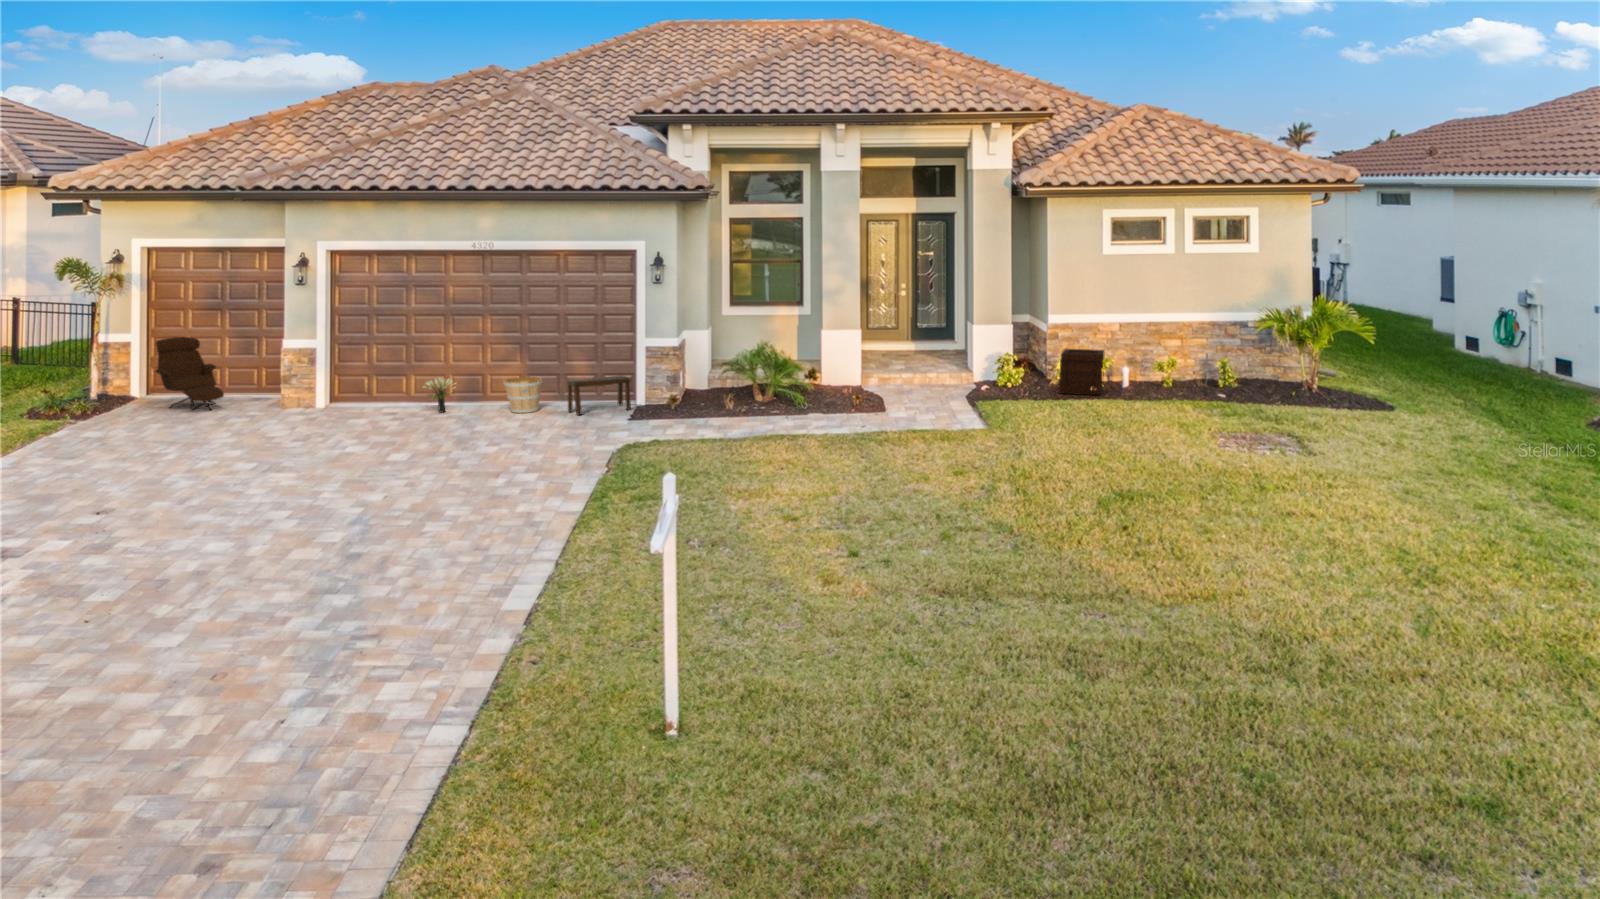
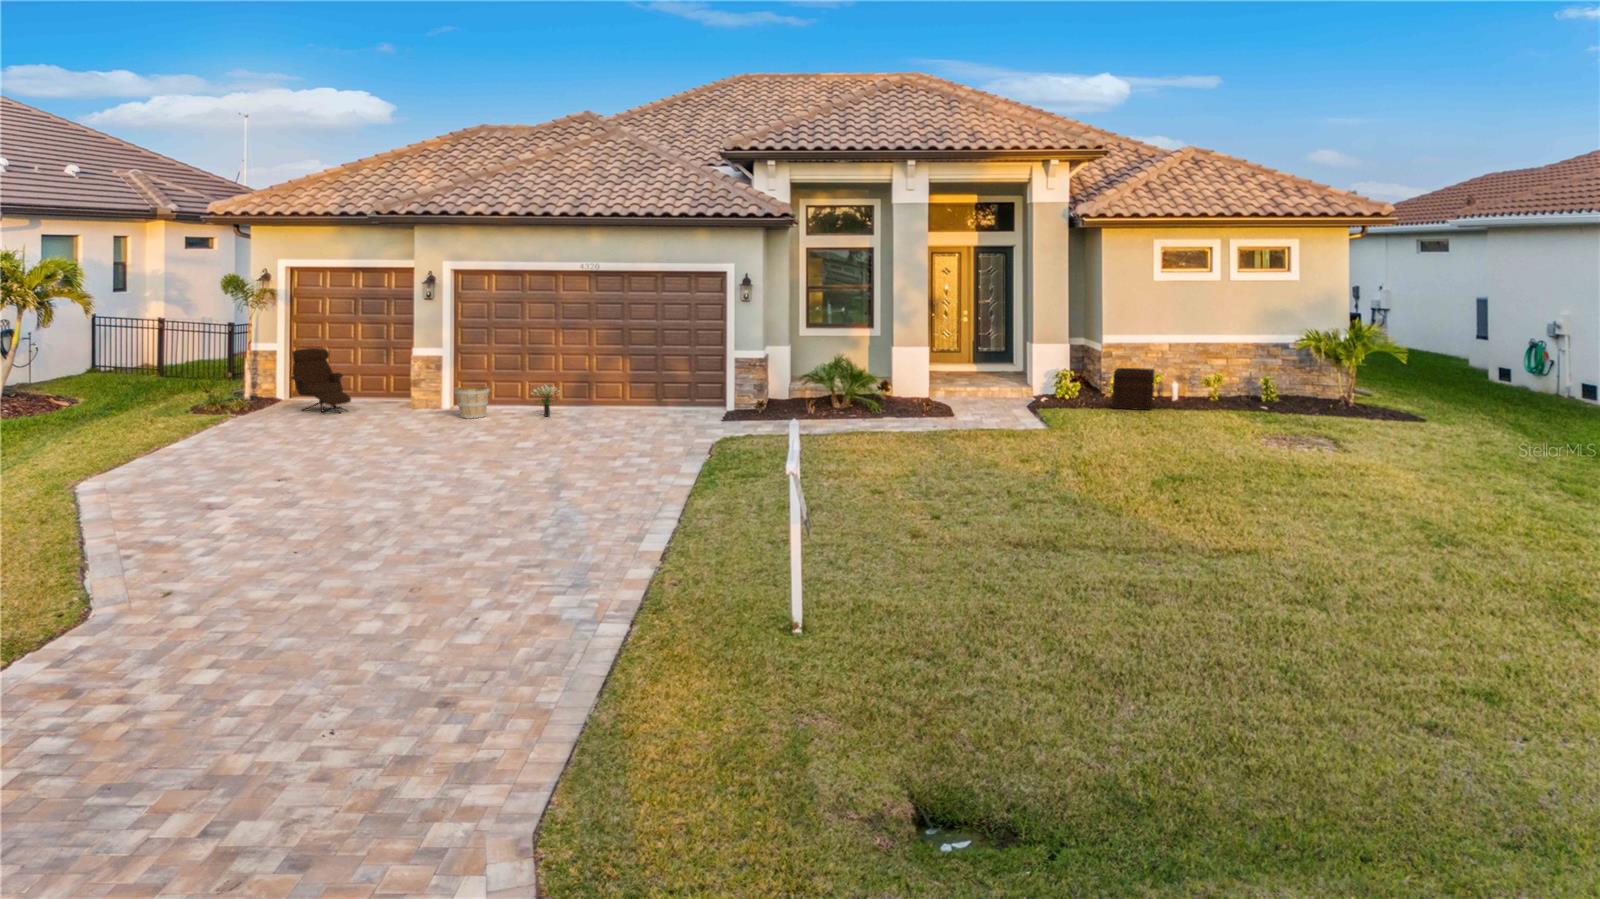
bench: present [567,375,631,415] -> none [661,386,718,420]
wooden bucket: present [504,376,542,413] -> present [454,386,490,418]

